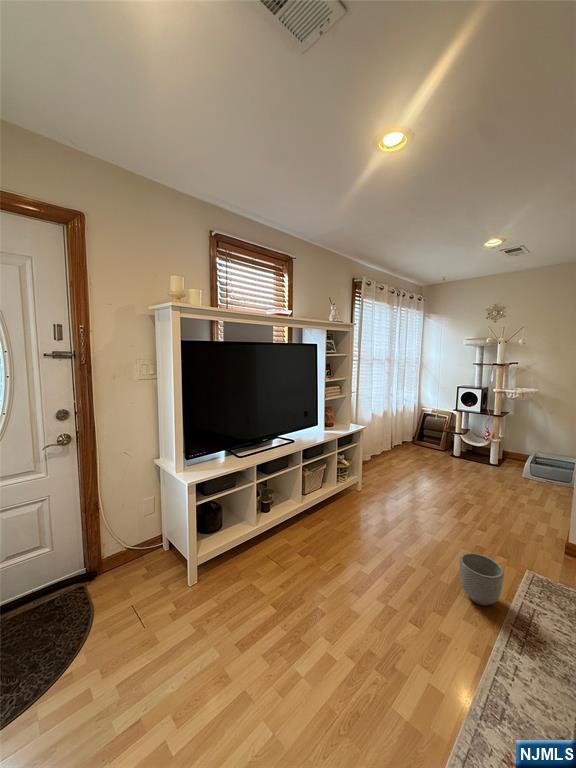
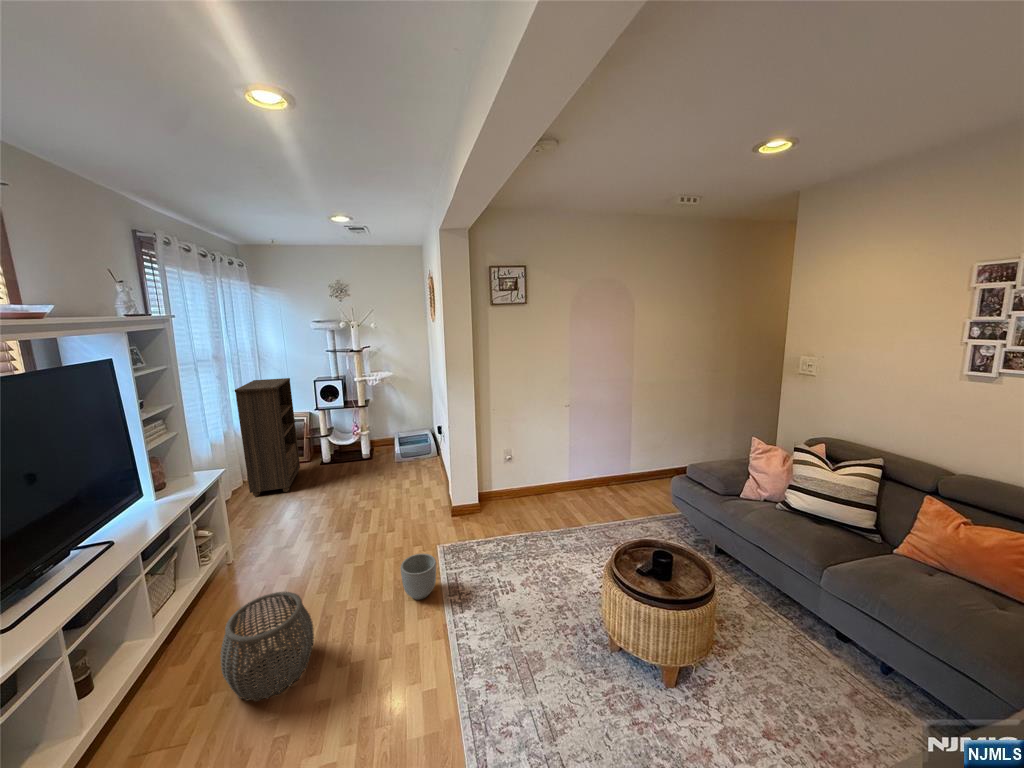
bookshelf: none [392,379,436,464] -> present [234,378,300,496]
woven basket: none [312,507,370,581] -> present [220,592,314,701]

